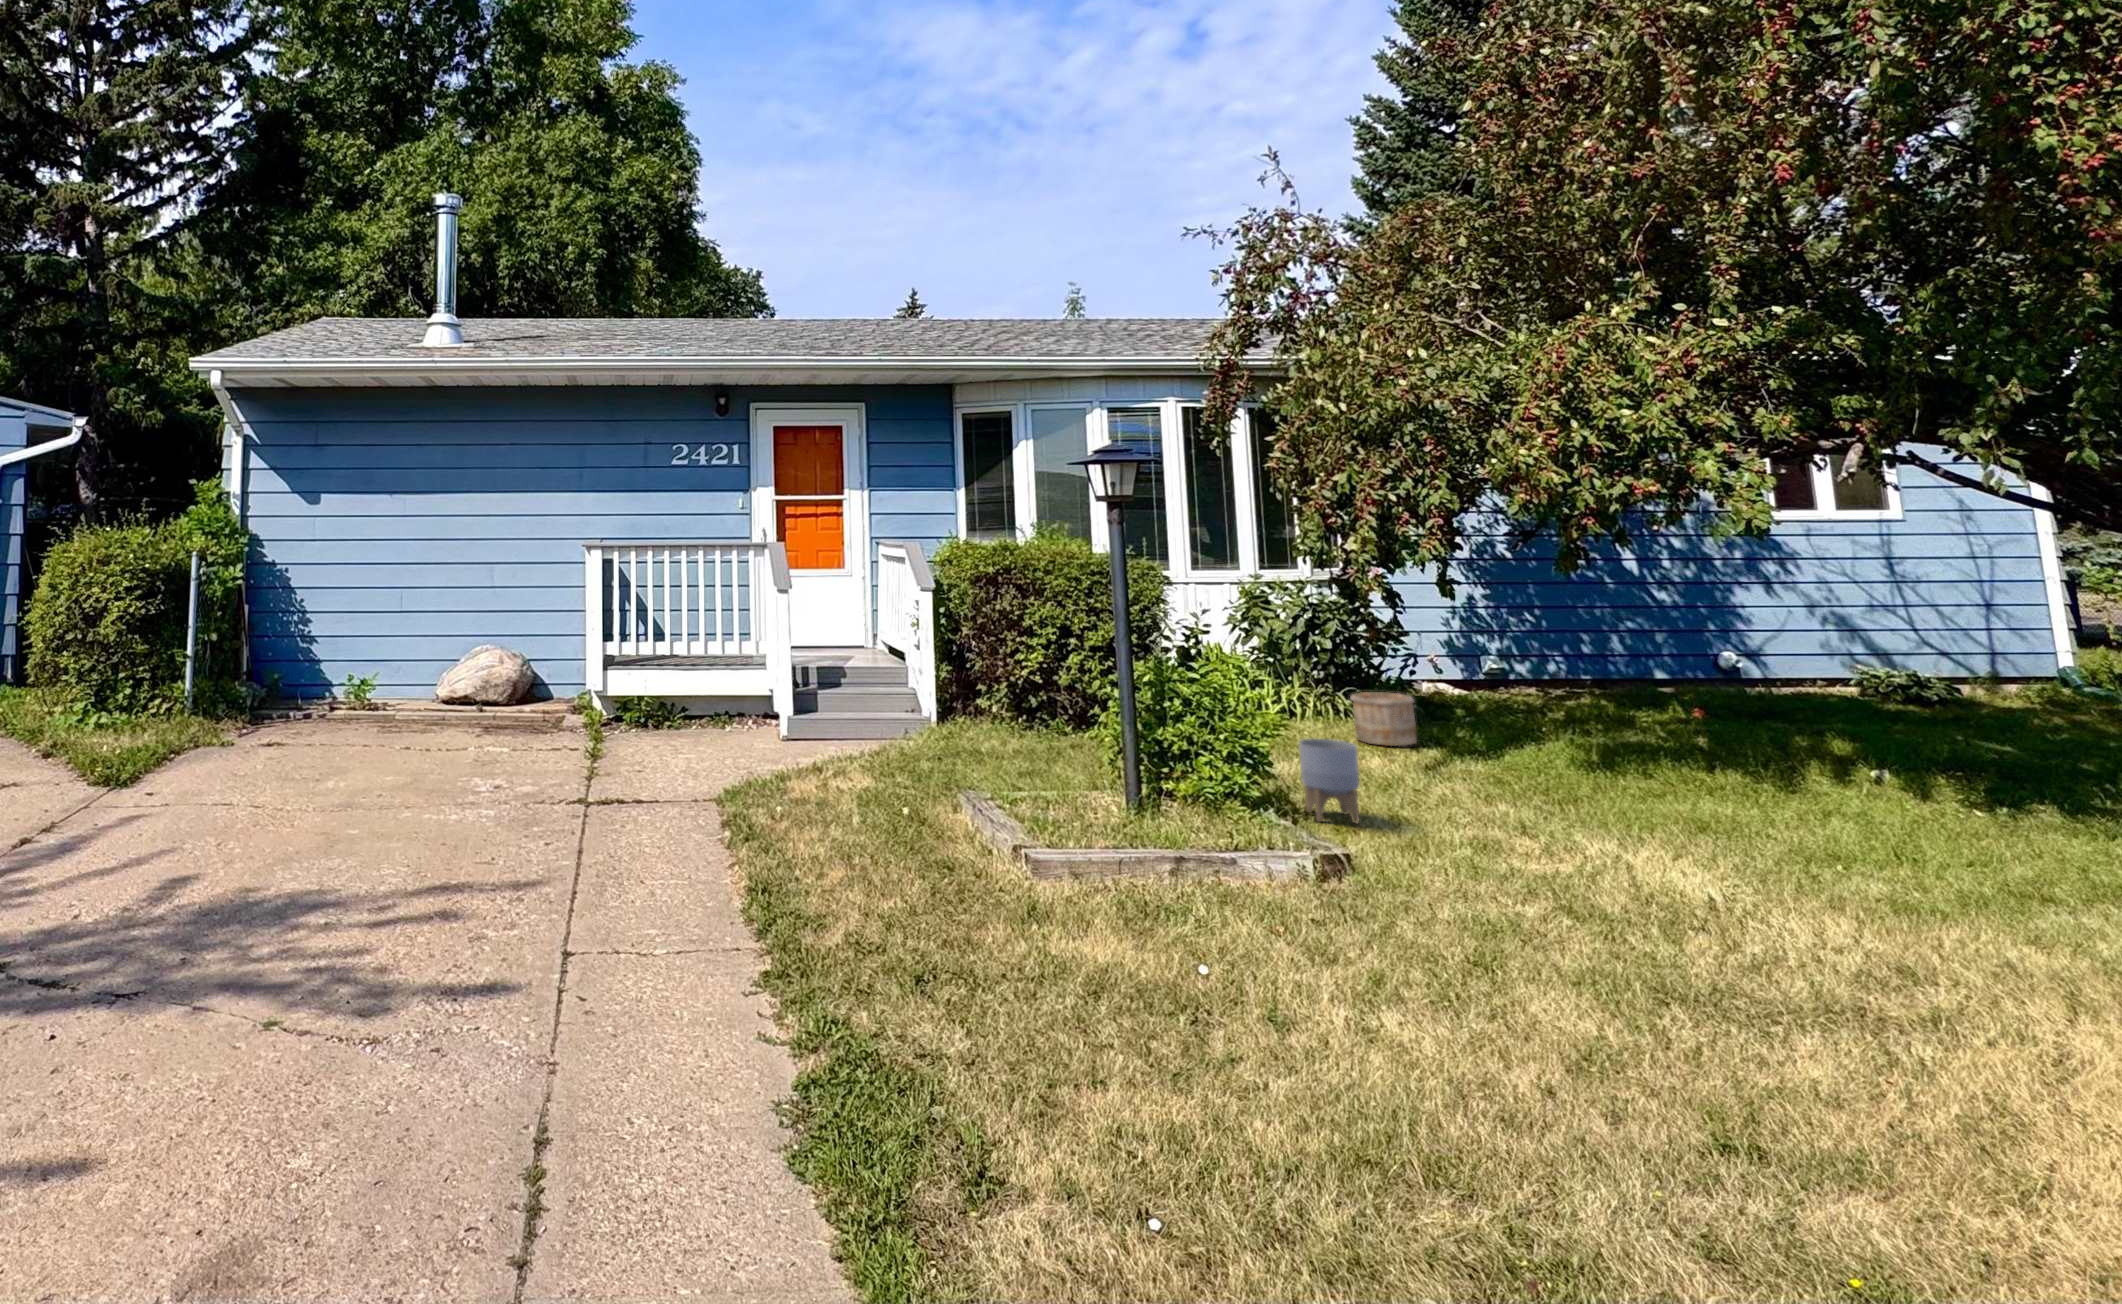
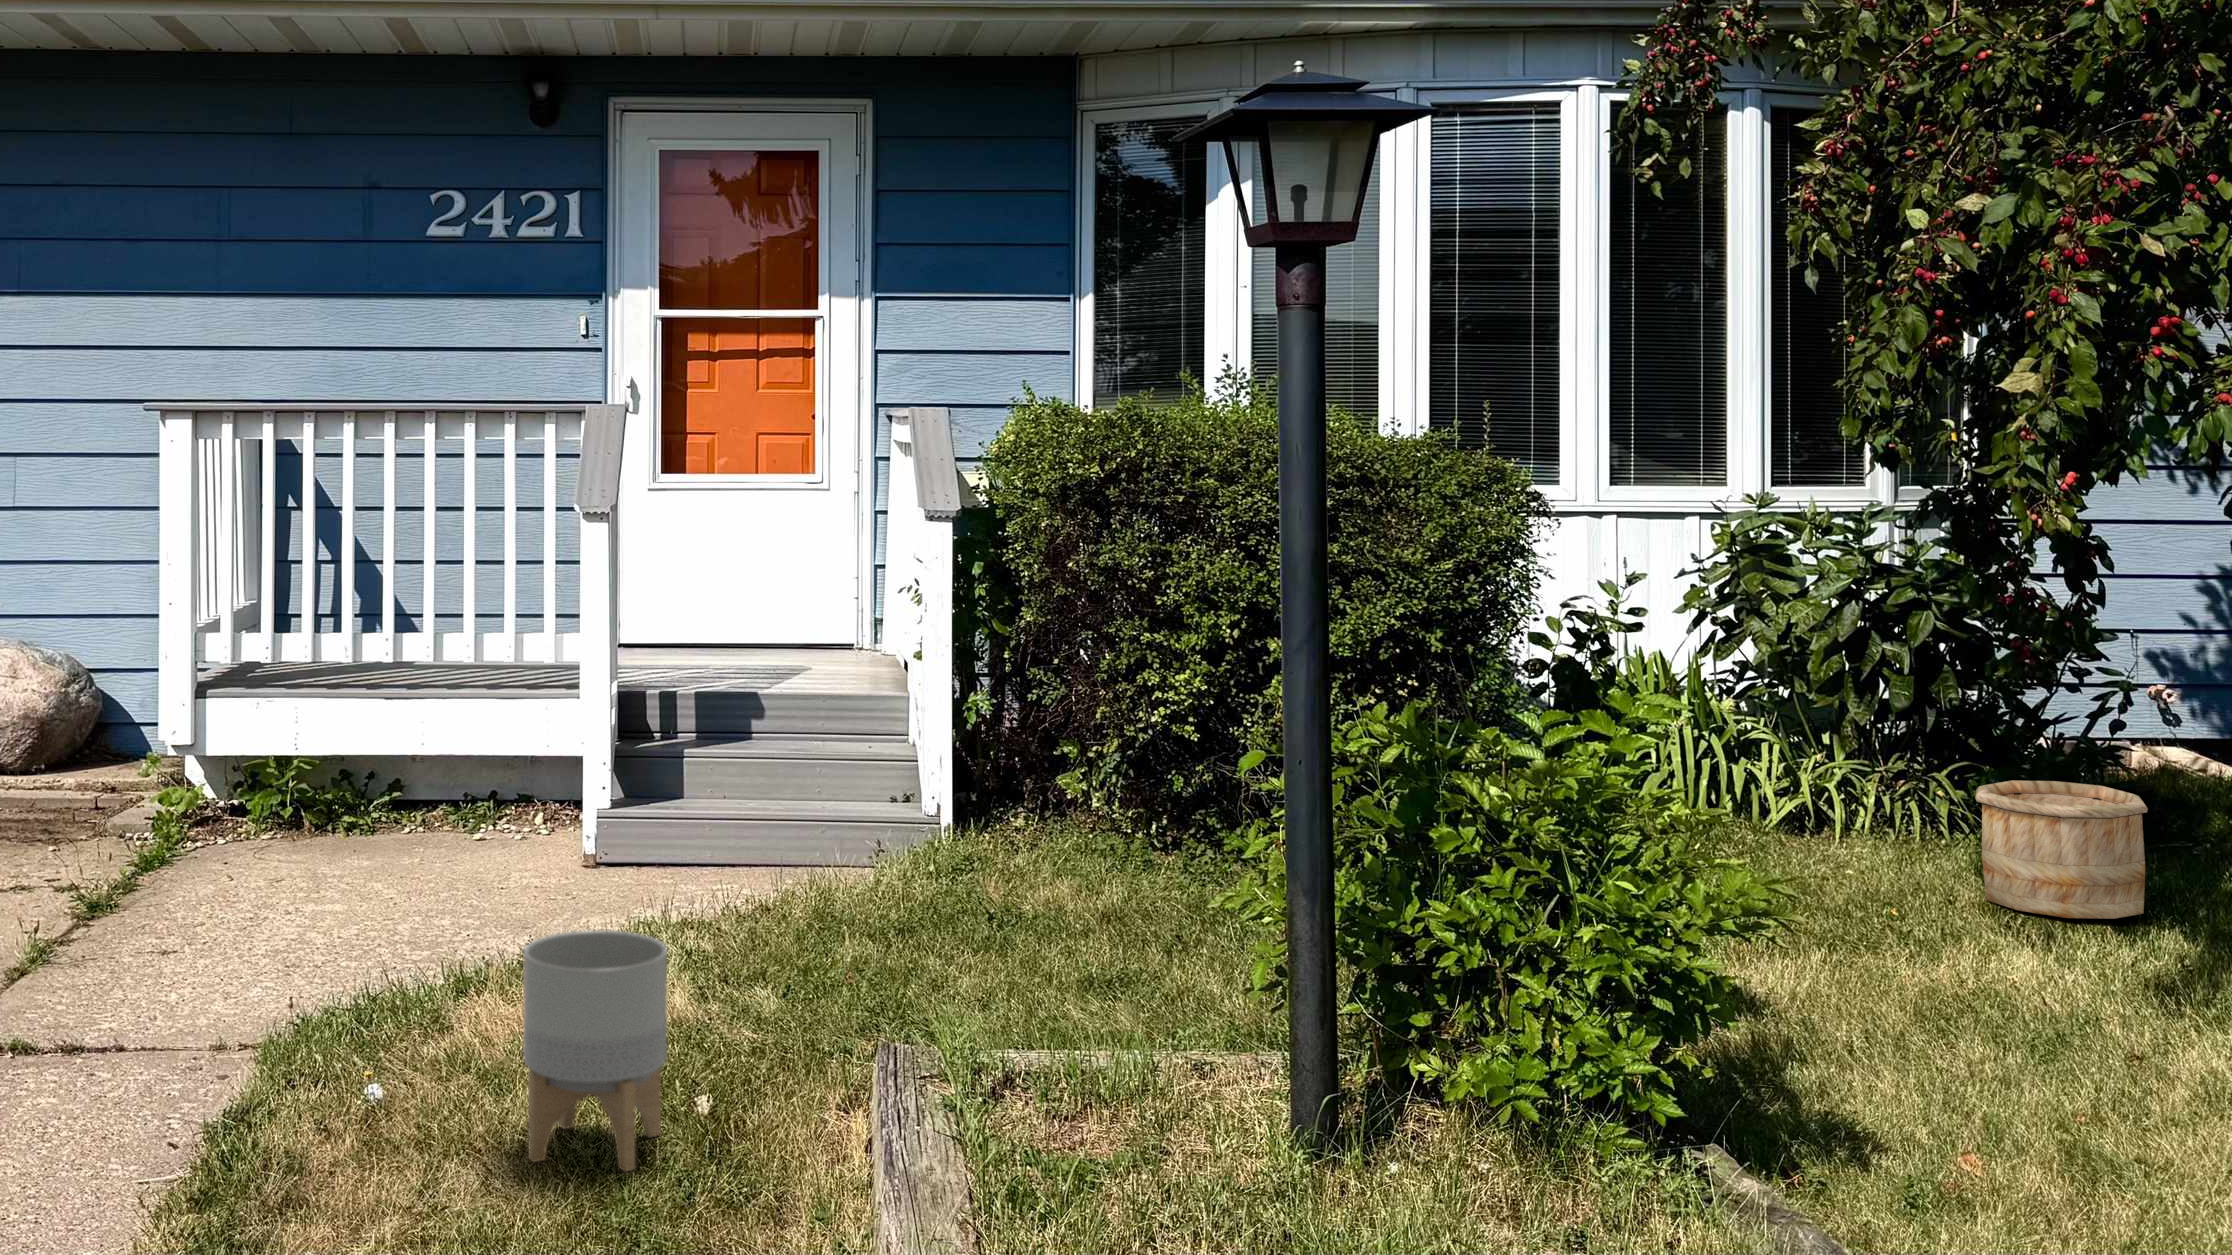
planter: present [1299,739,1359,823] -> present [523,930,667,1171]

